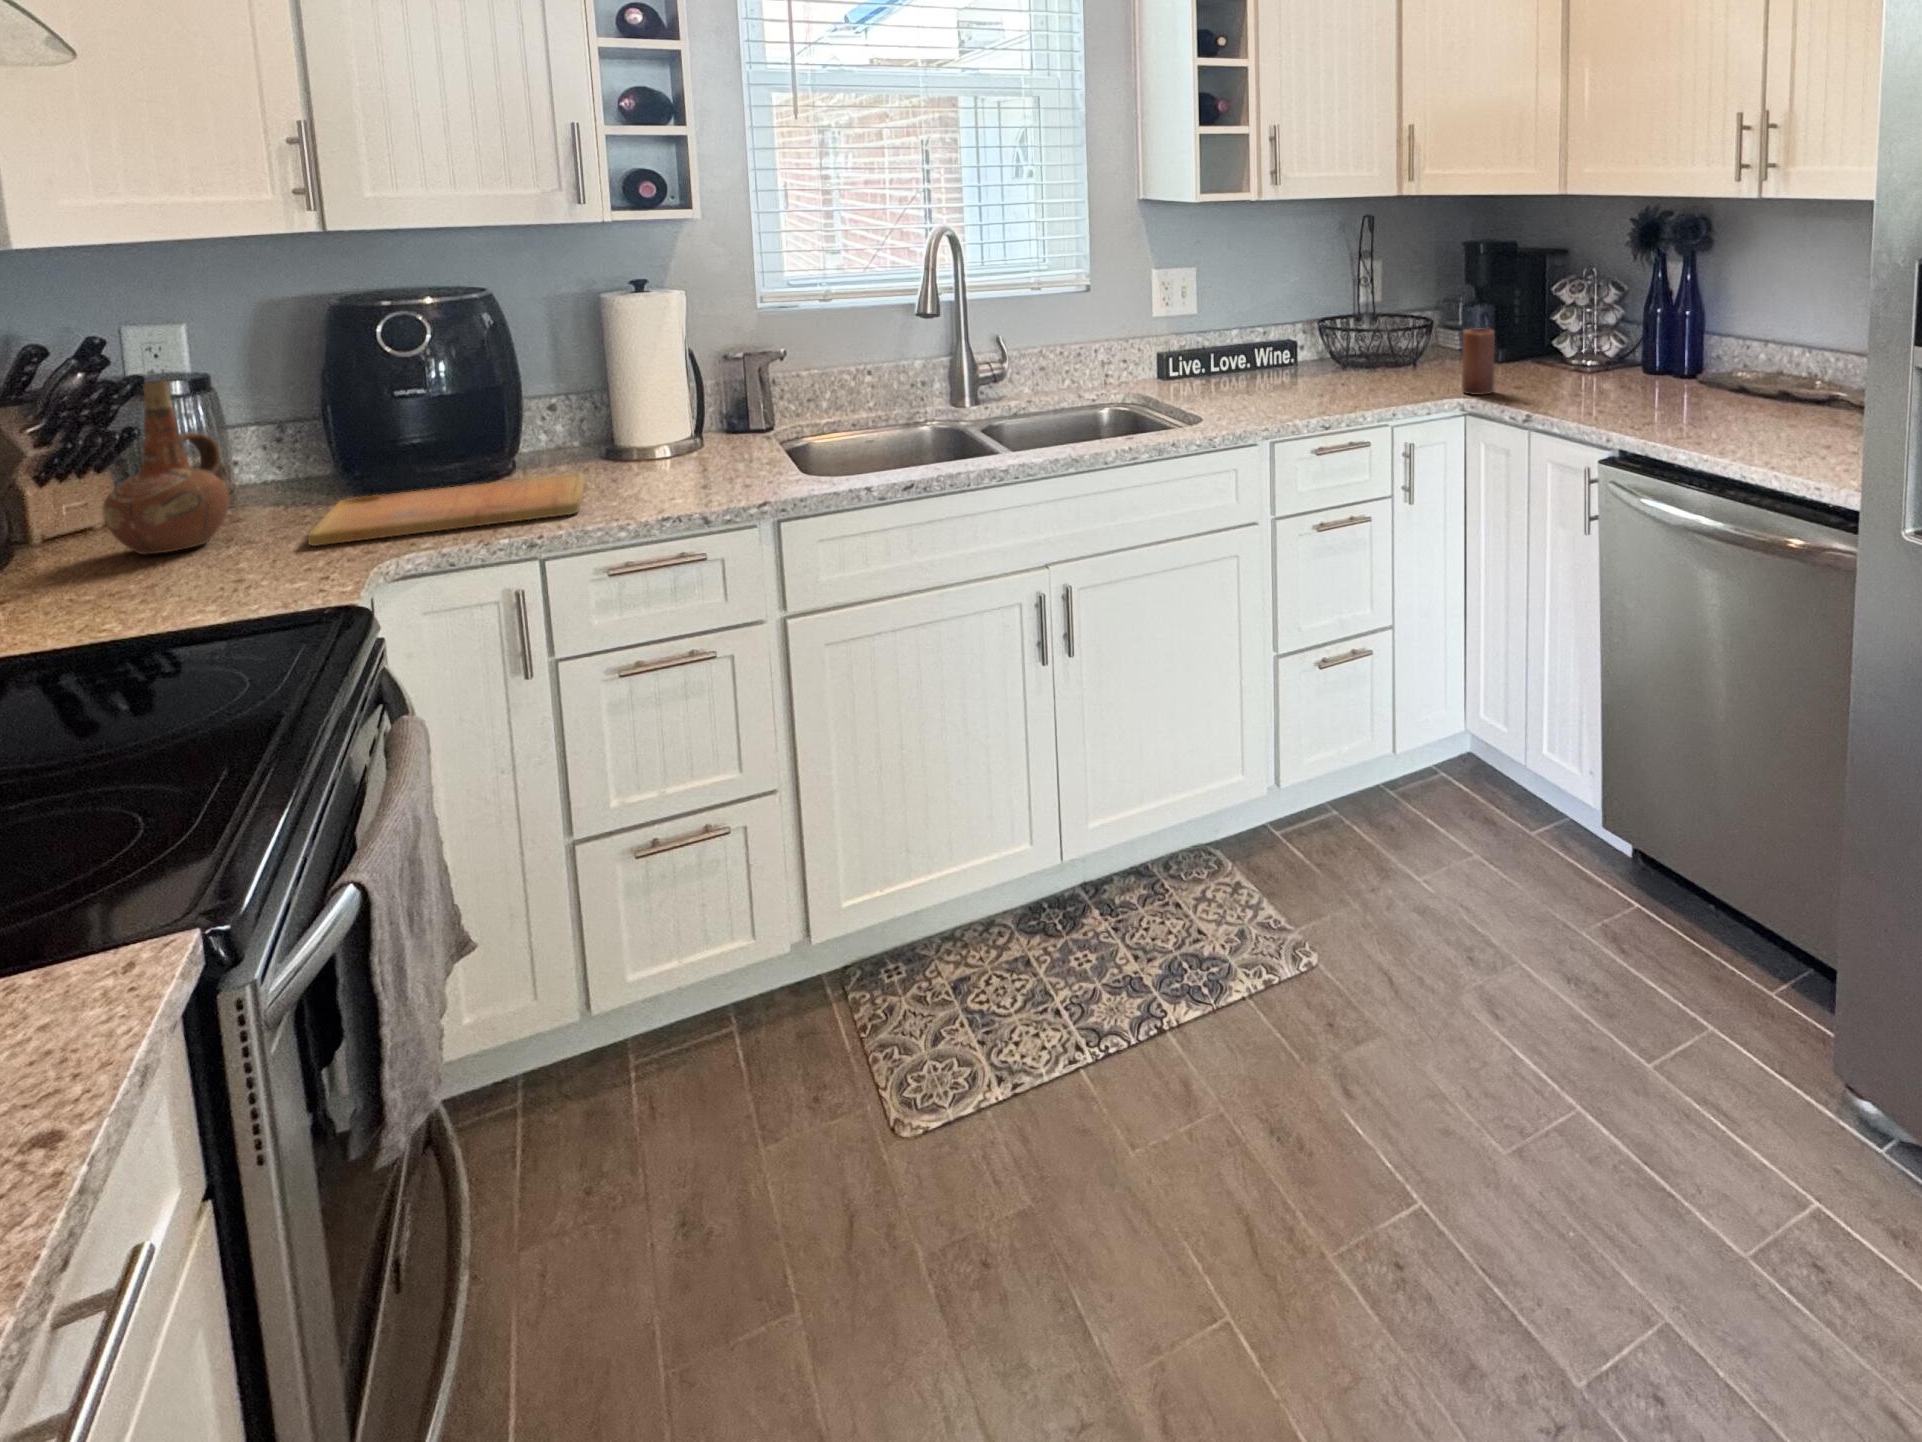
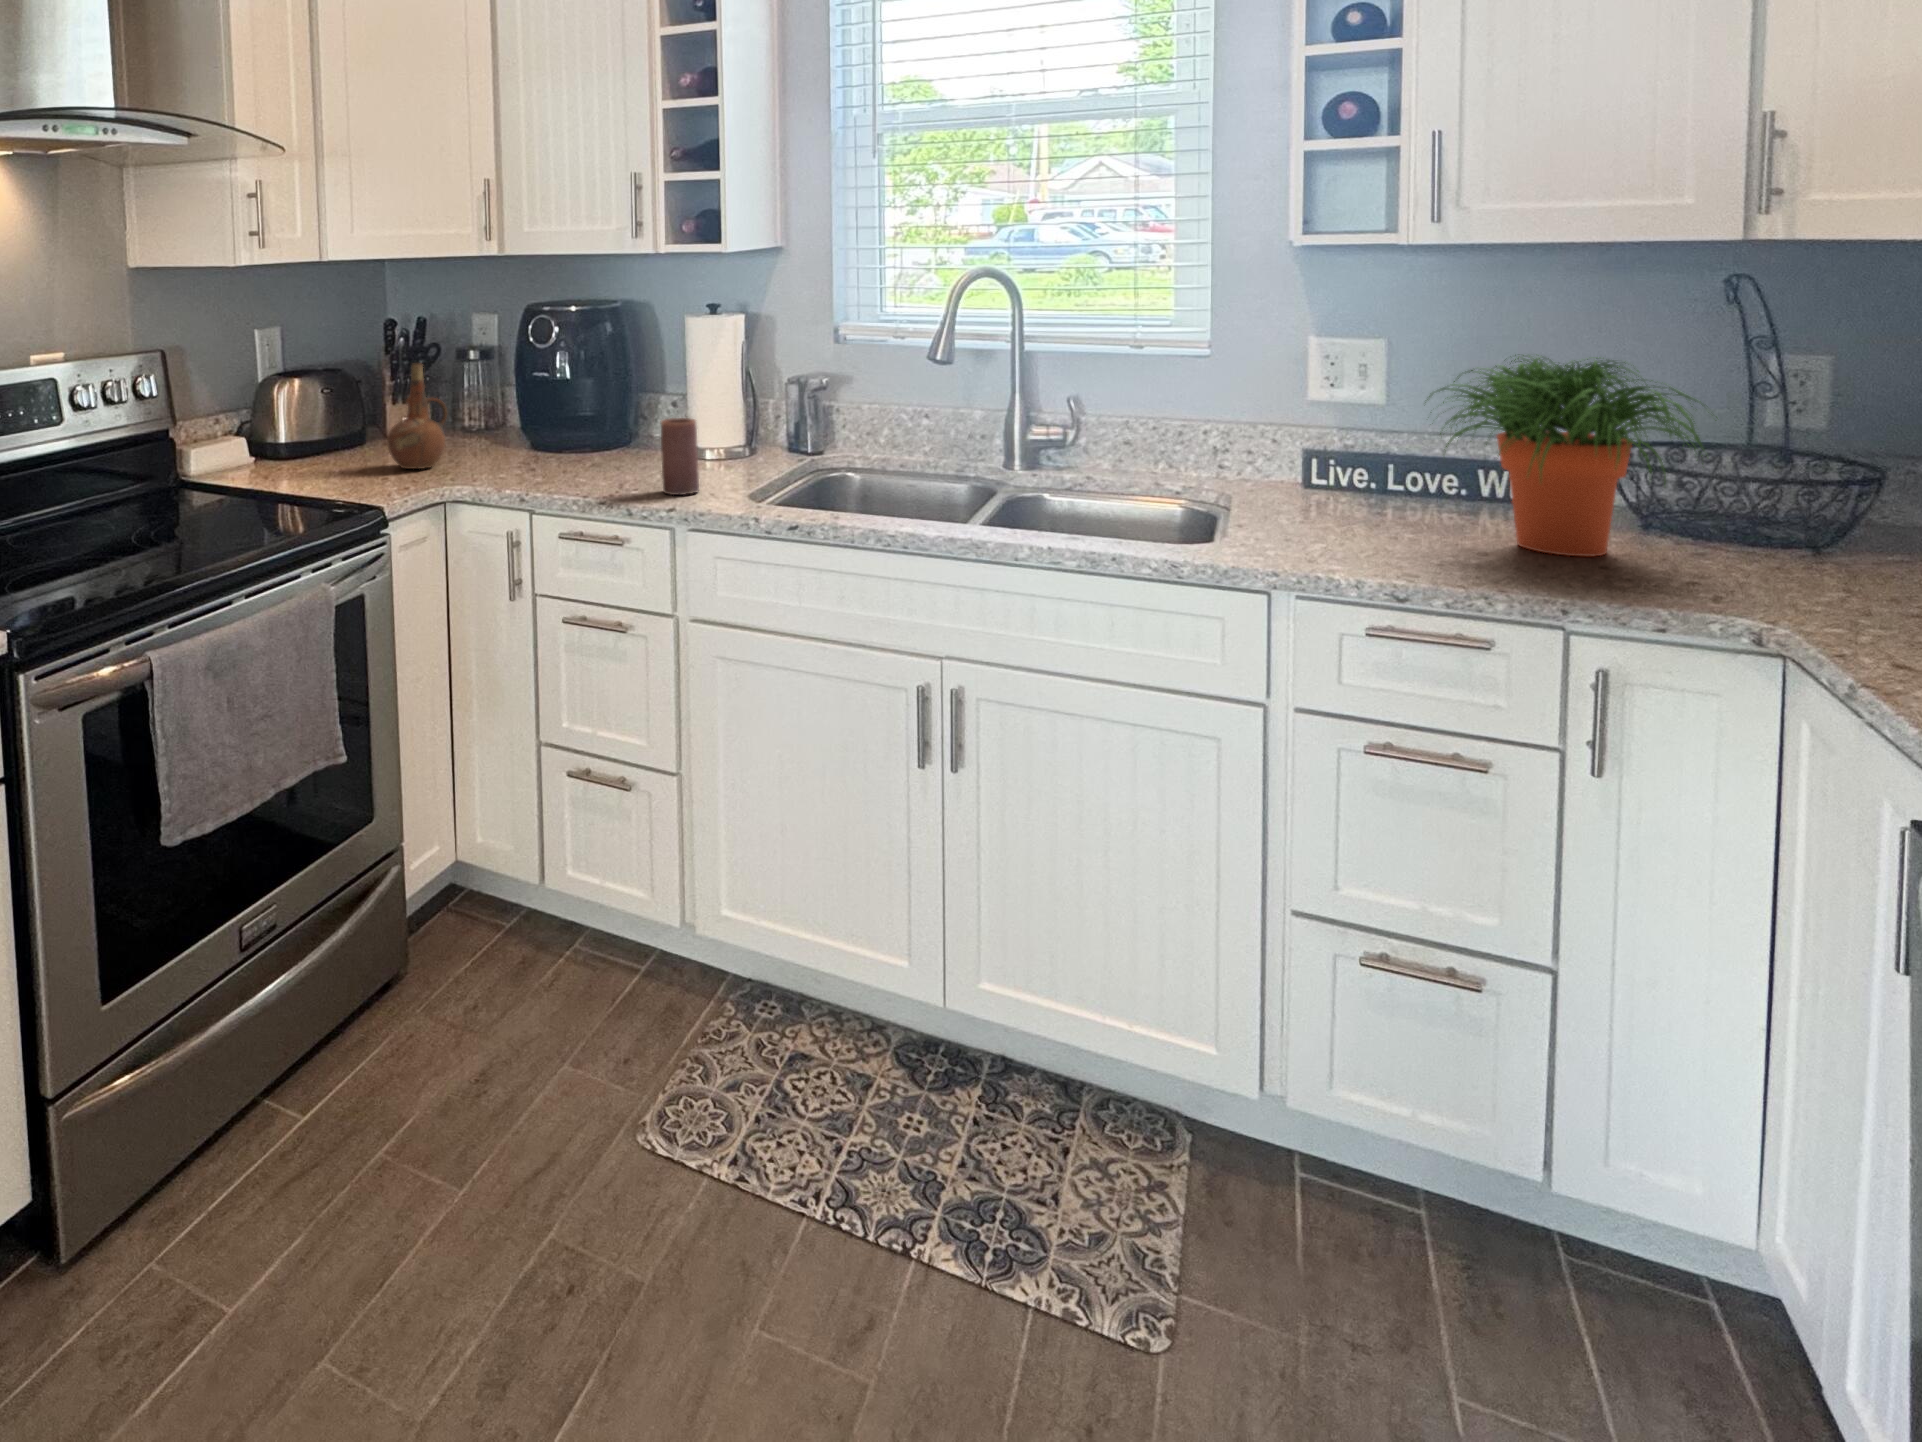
potted plant: none [1267,270,1410,393] -> present [1425,355,1716,557]
candle: present [1462,329,1495,395] -> present [661,418,699,495]
cutting board: present [308,473,585,546] -> none [450,457,632,494]

